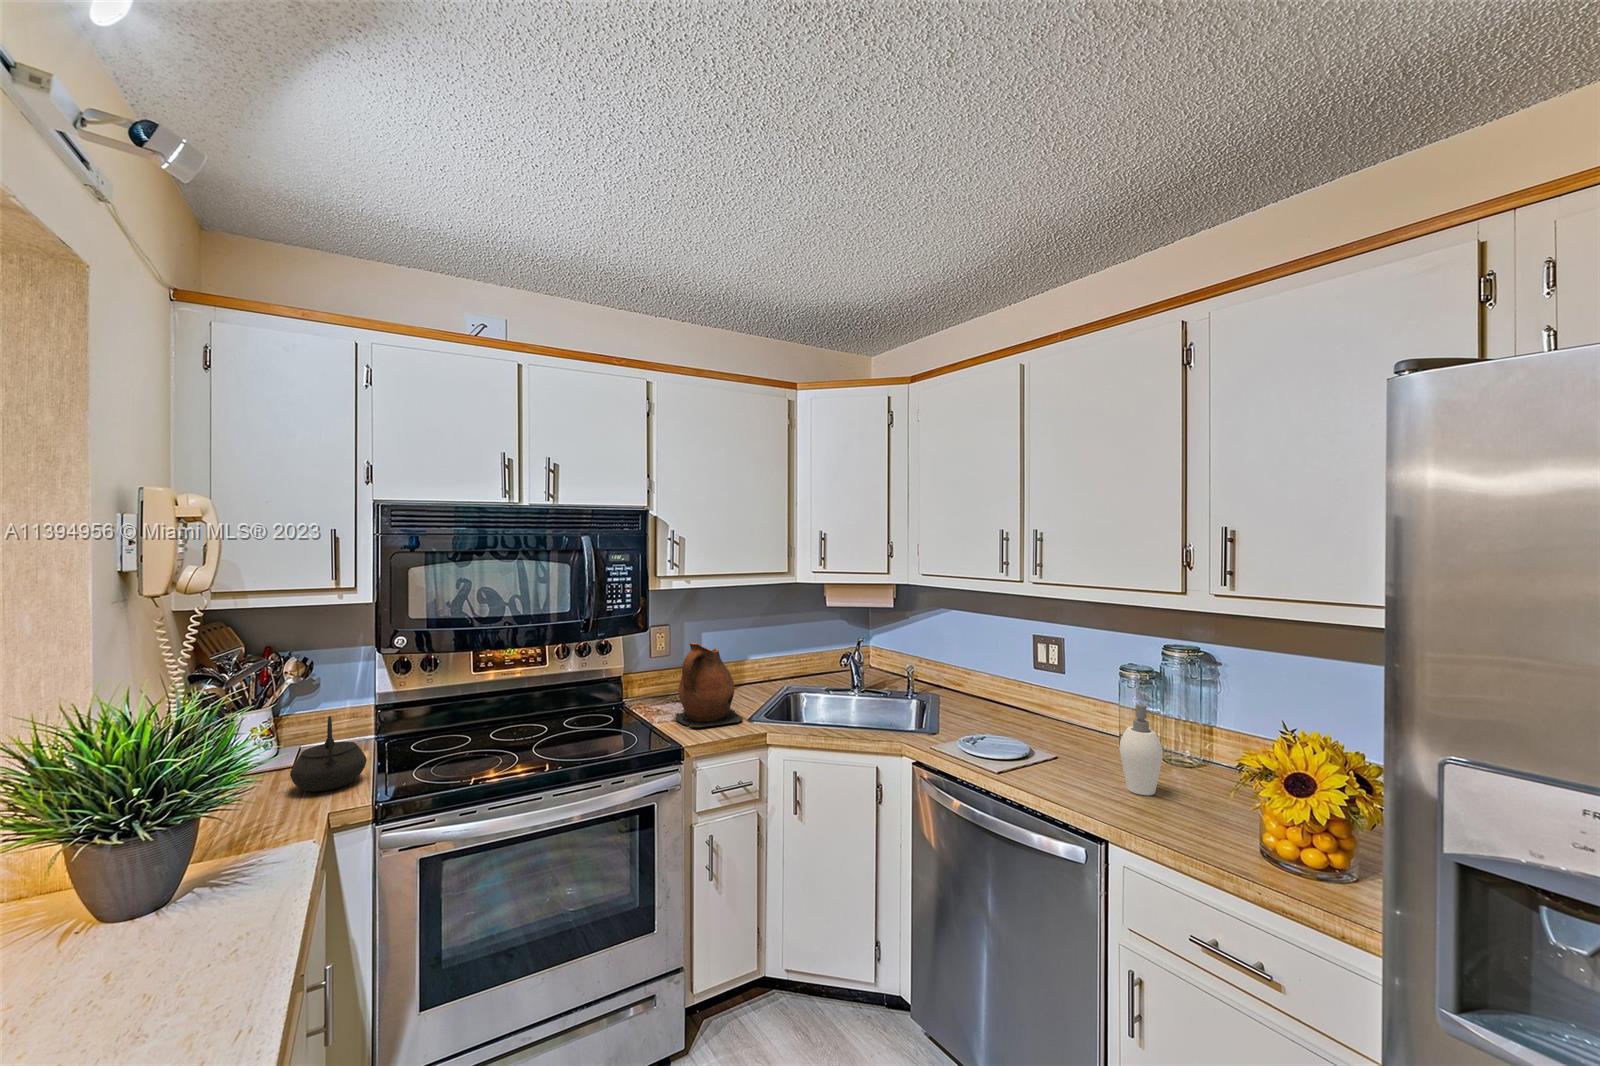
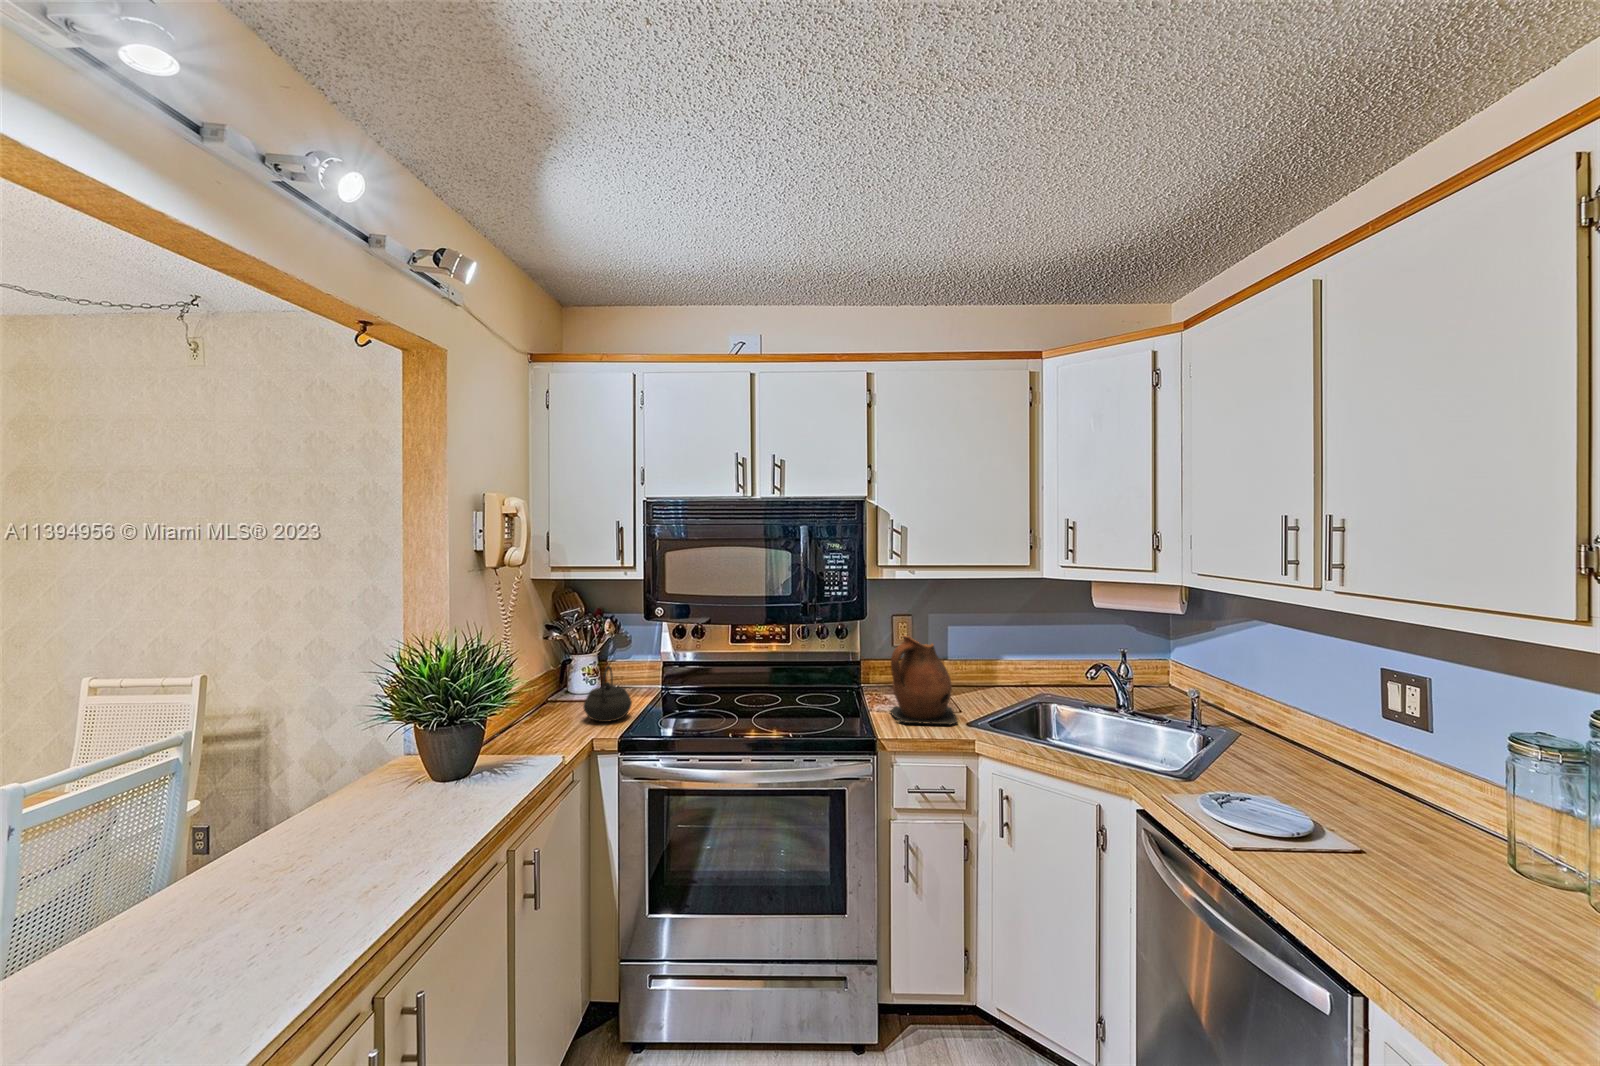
soap dispenser: present [1120,704,1175,795] -> none [1451,788,1557,938]

